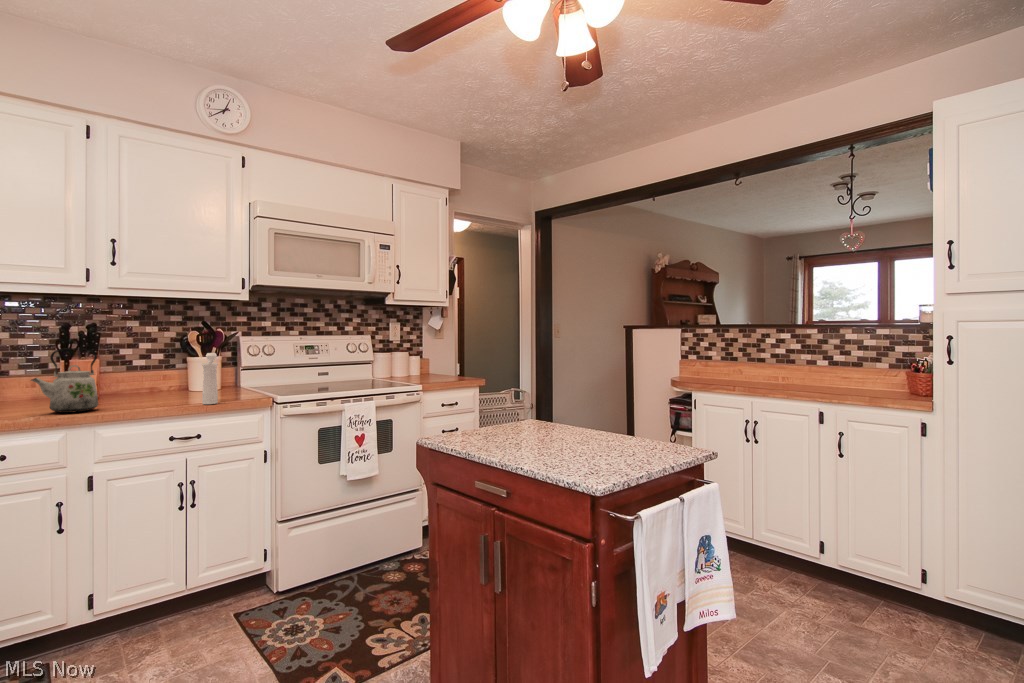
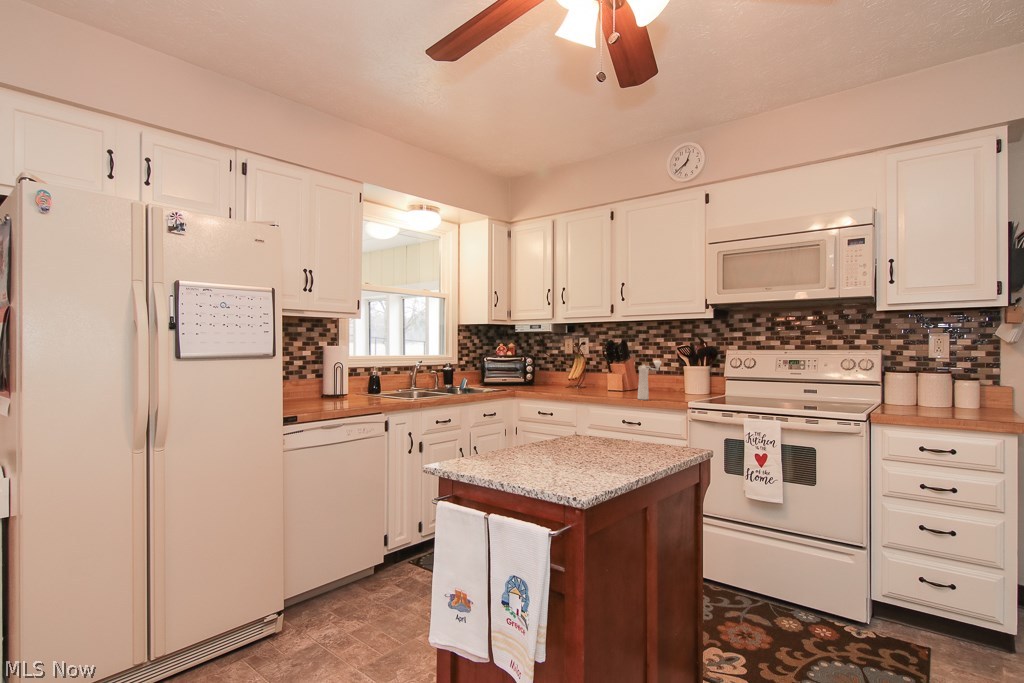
kettle: present [31,348,98,413] -> none [566,354,597,394]

